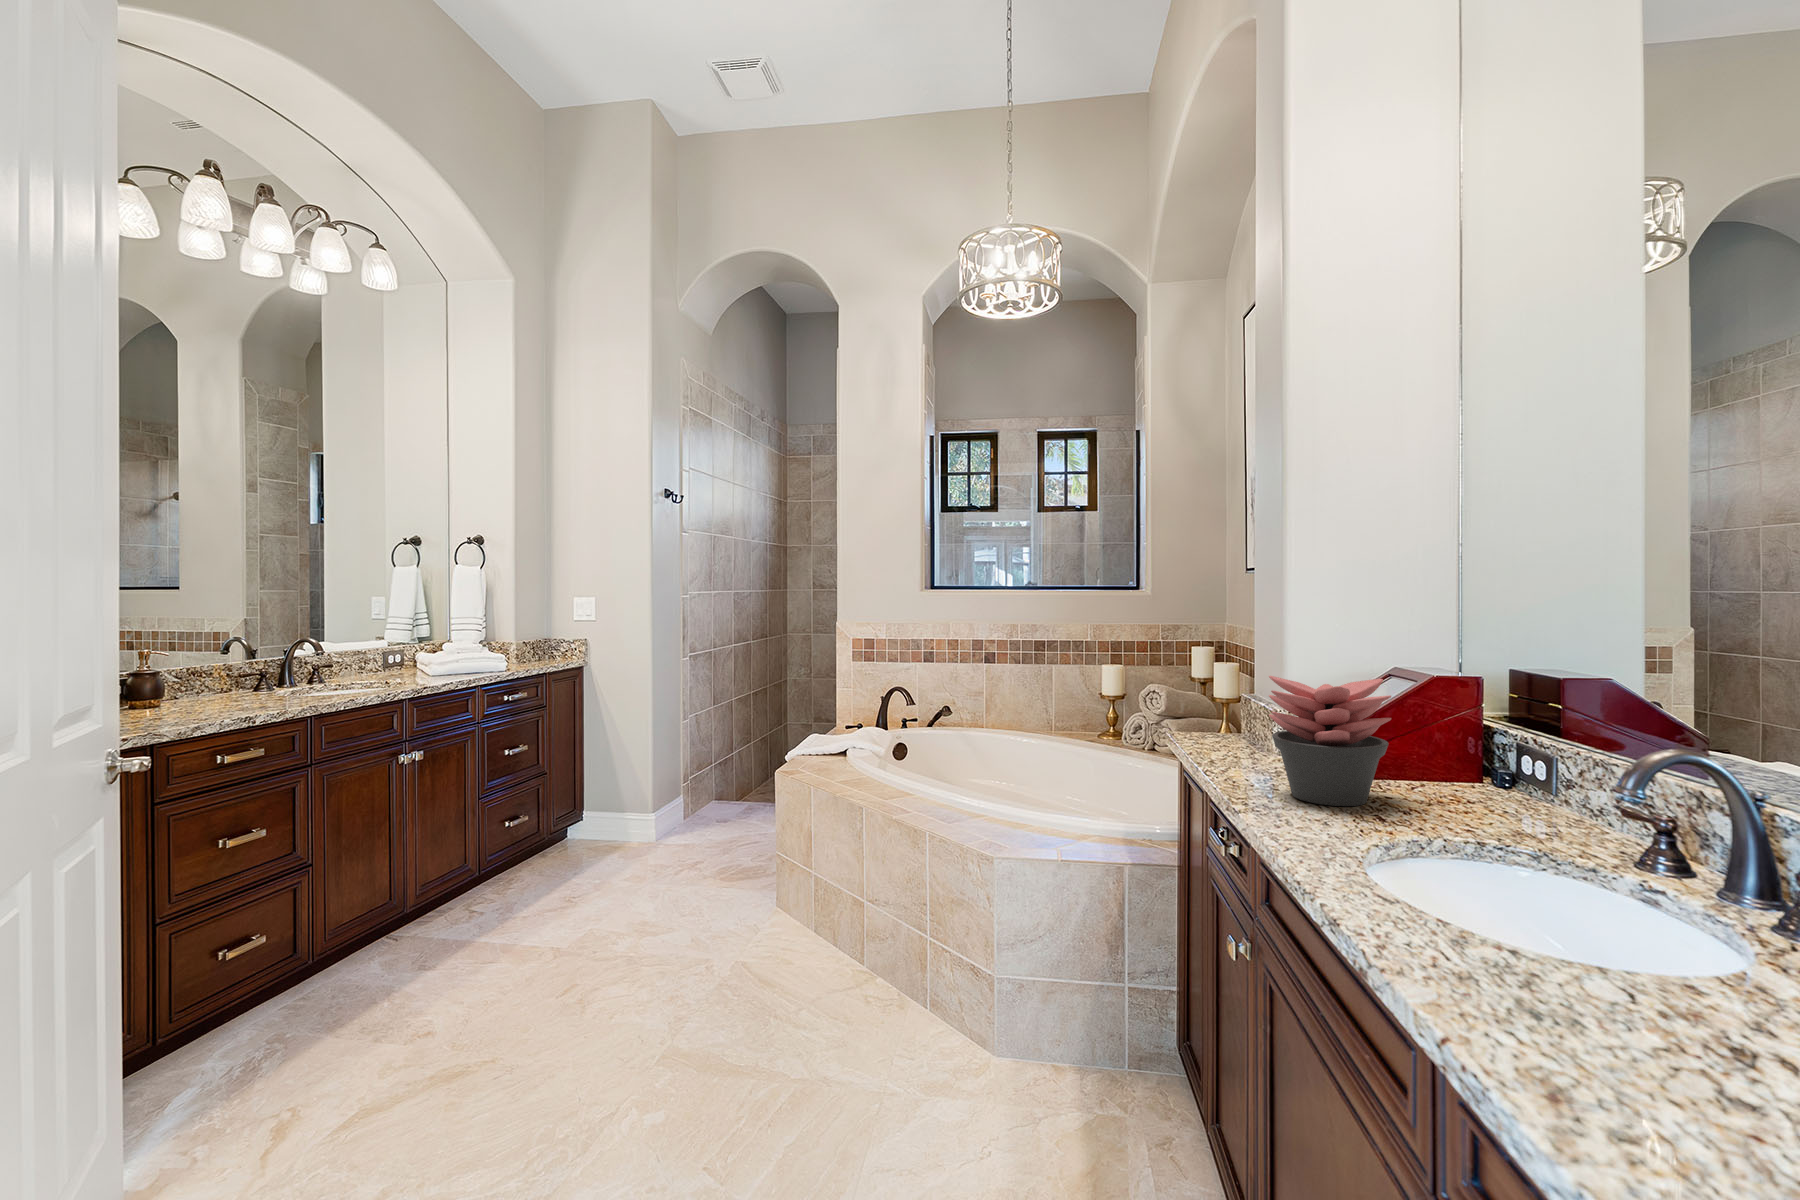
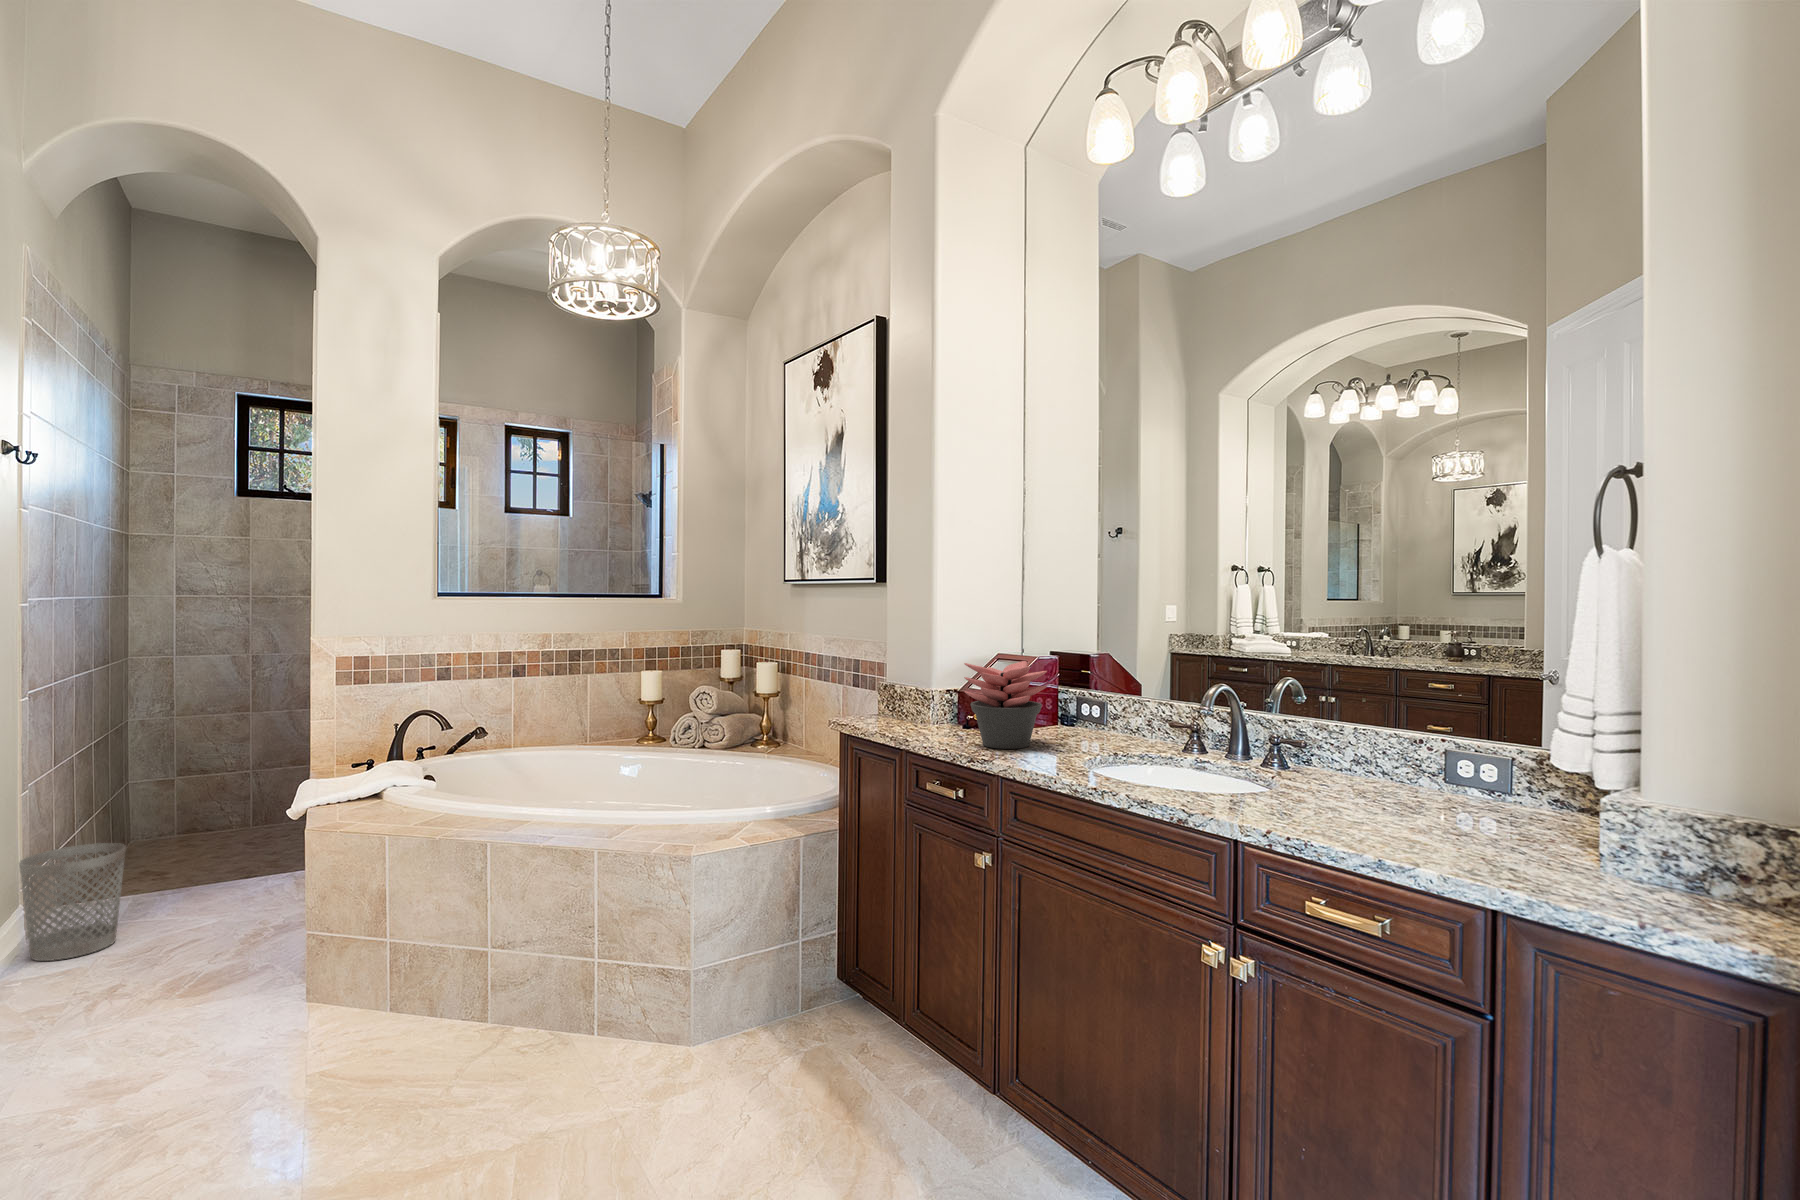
wastebasket: none [682,760,735,834] -> present [19,843,126,961]

